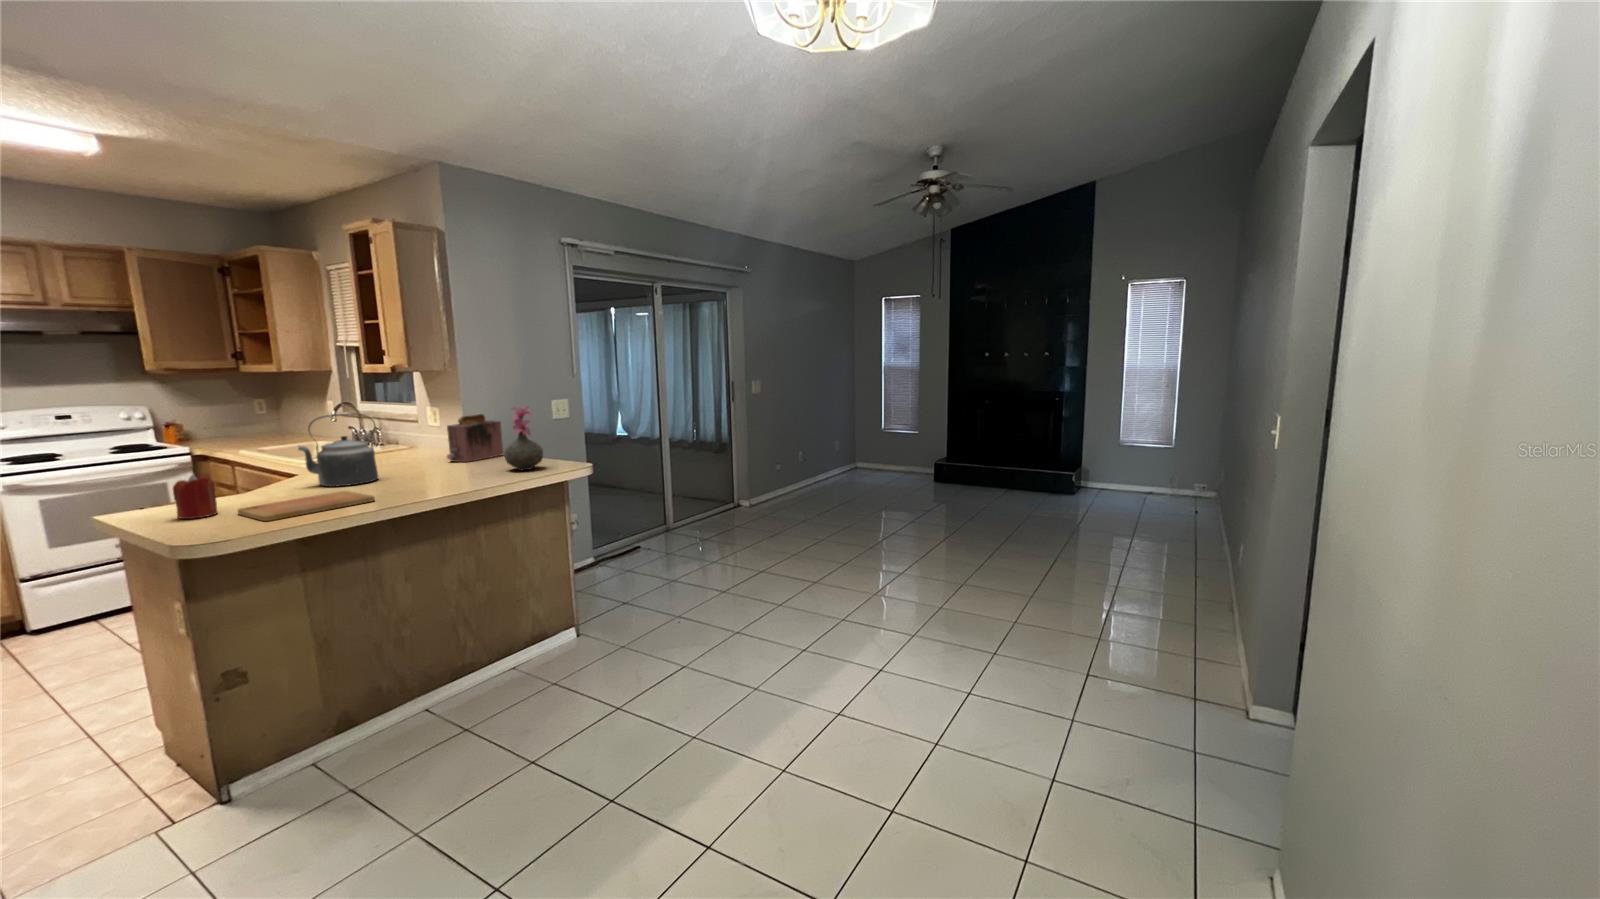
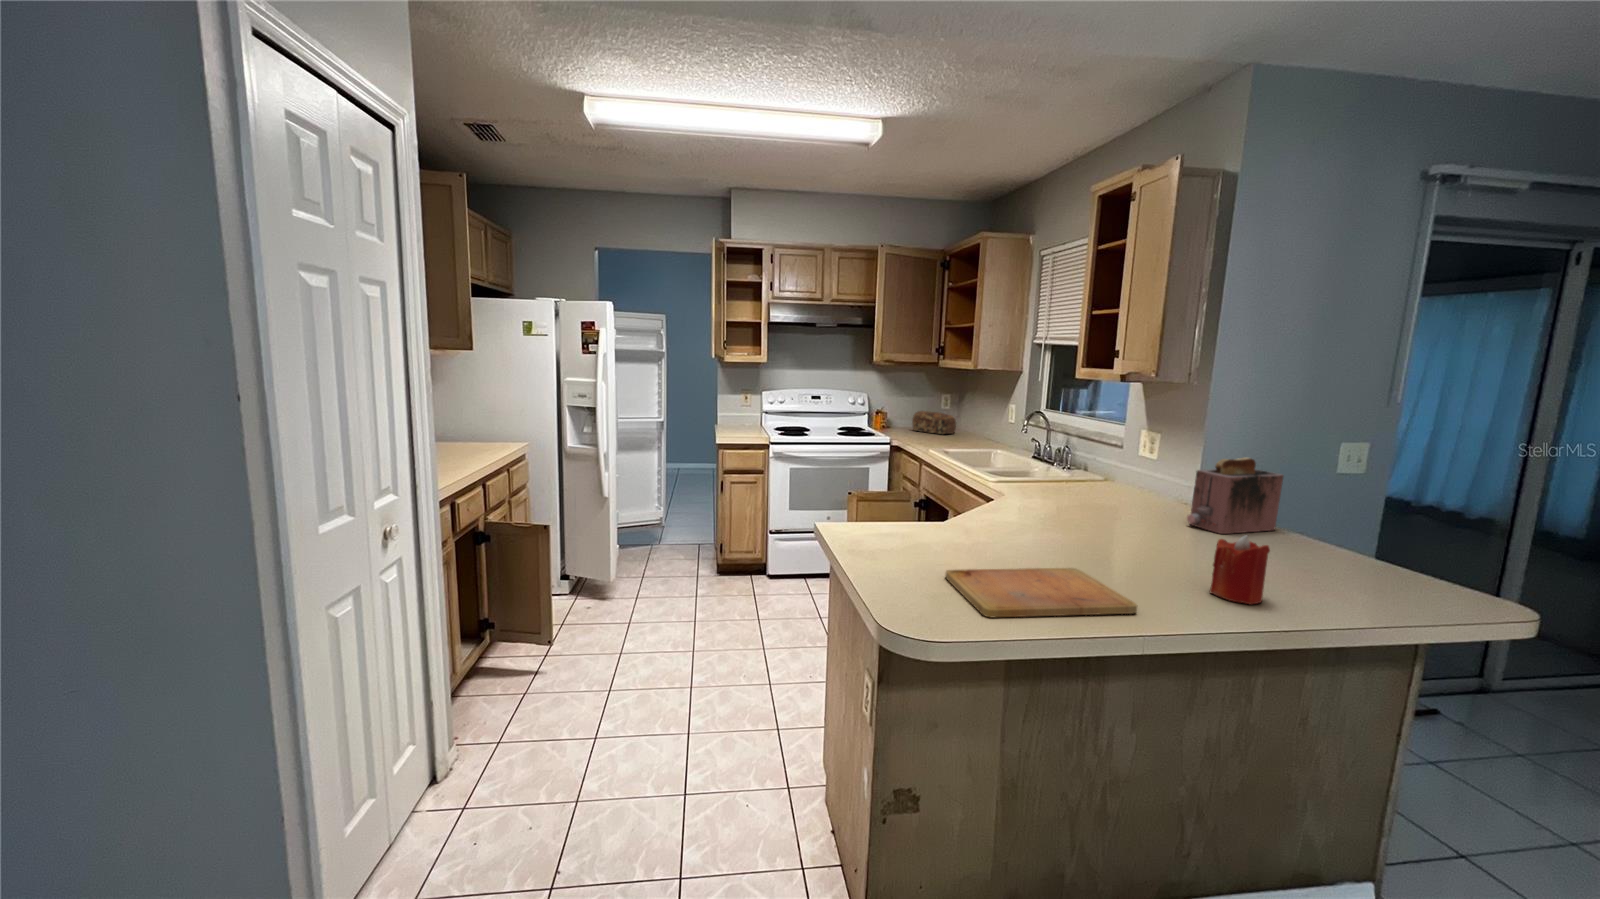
vase: present [504,406,543,470] -> none [1337,470,1433,596]
kettle: present [298,413,379,487] -> none [1013,440,1118,549]
bread loaf: none [218,418,276,440] -> present [912,411,956,434]
candle: present [173,475,218,519] -> present [1210,535,1270,604]

